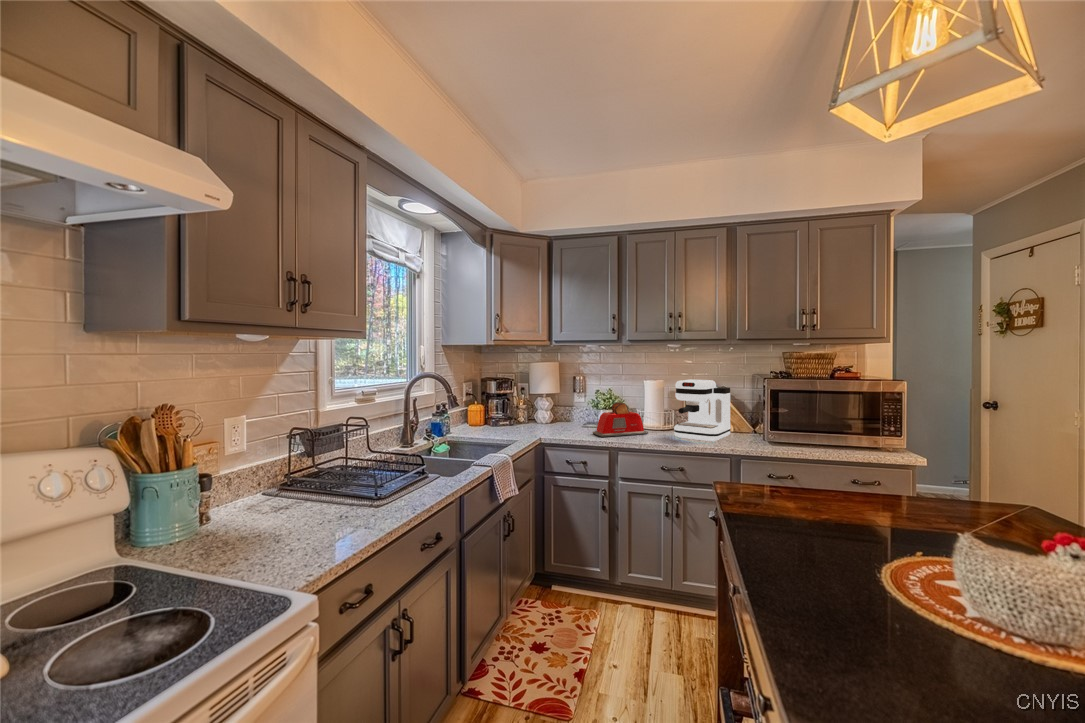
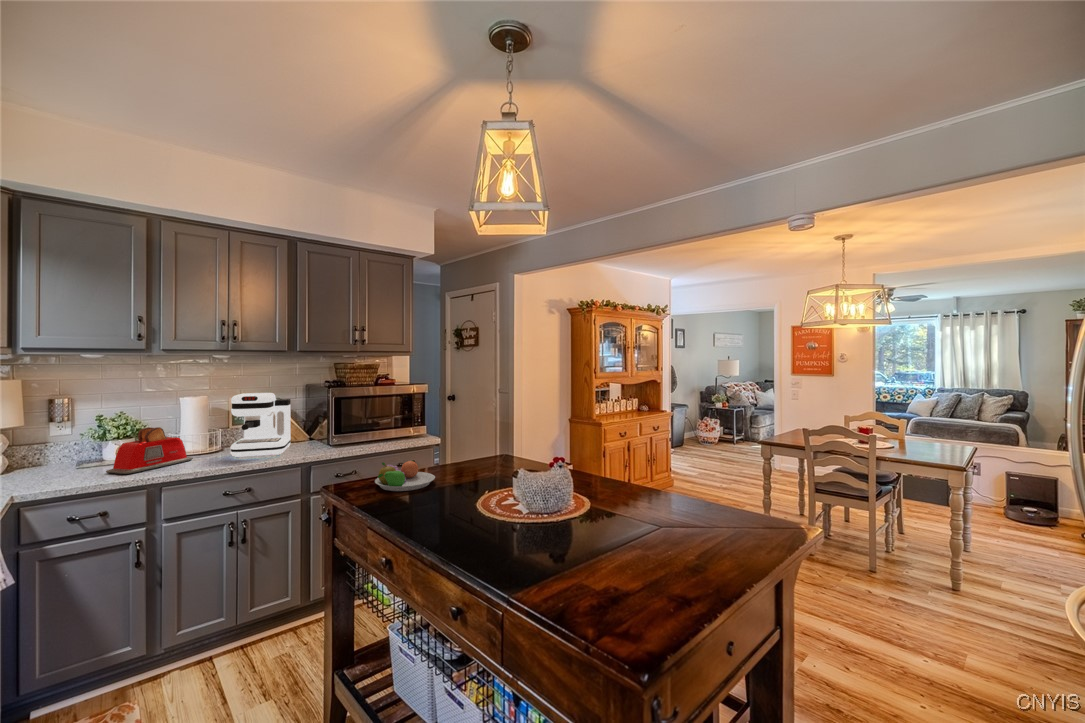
fruit bowl: none [755,471,845,517] -> present [375,460,435,491]

